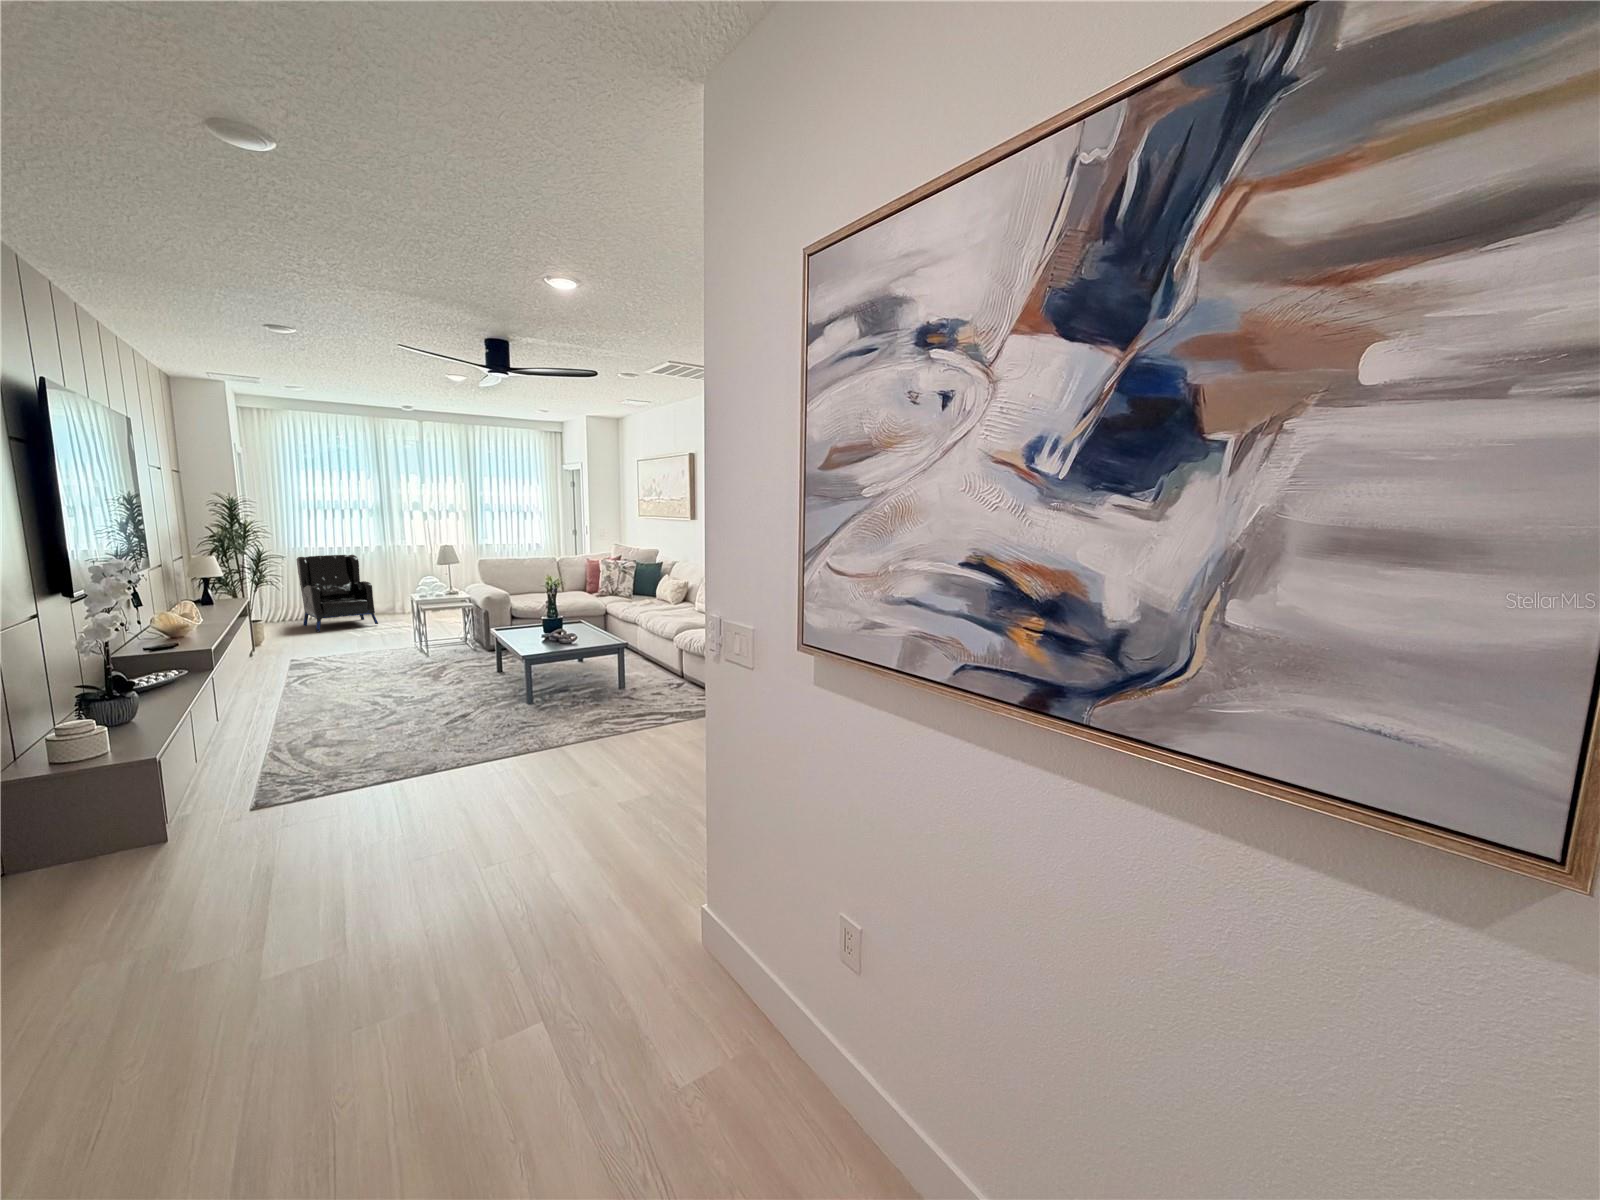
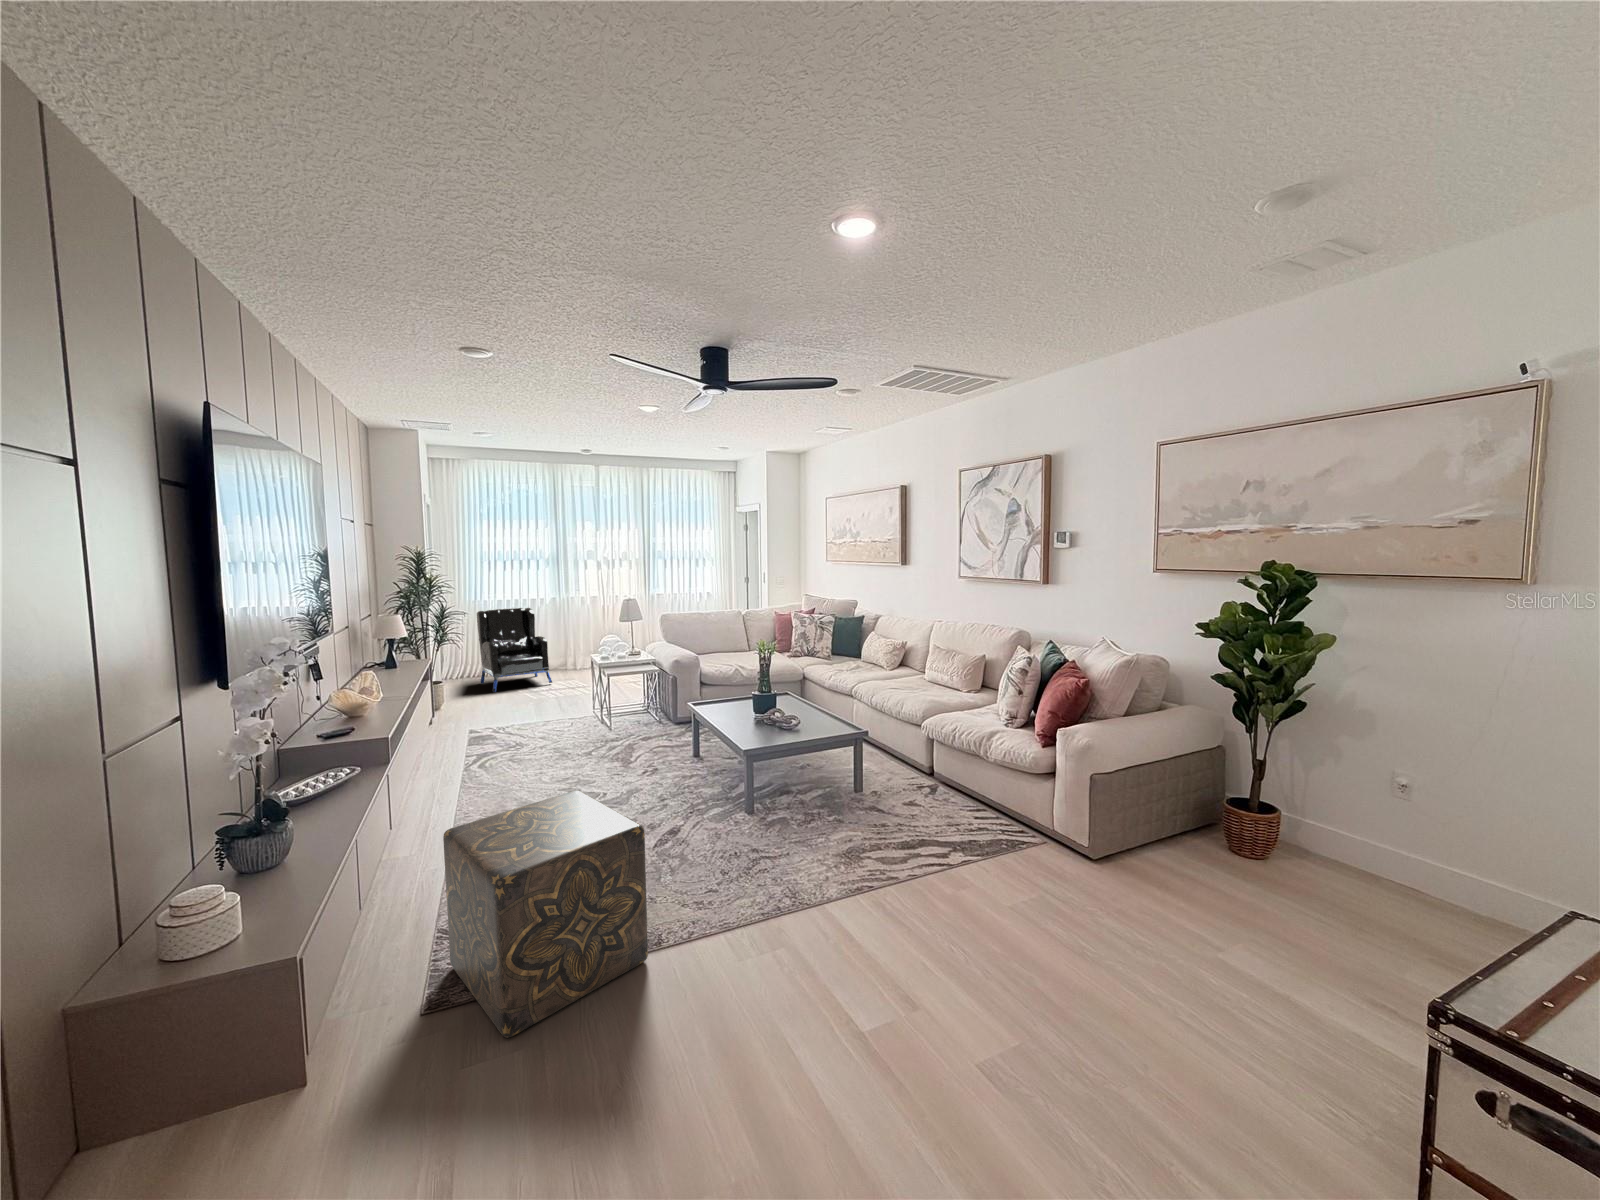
ottoman: none [264,673,423,811] -> present [443,791,648,1038]

